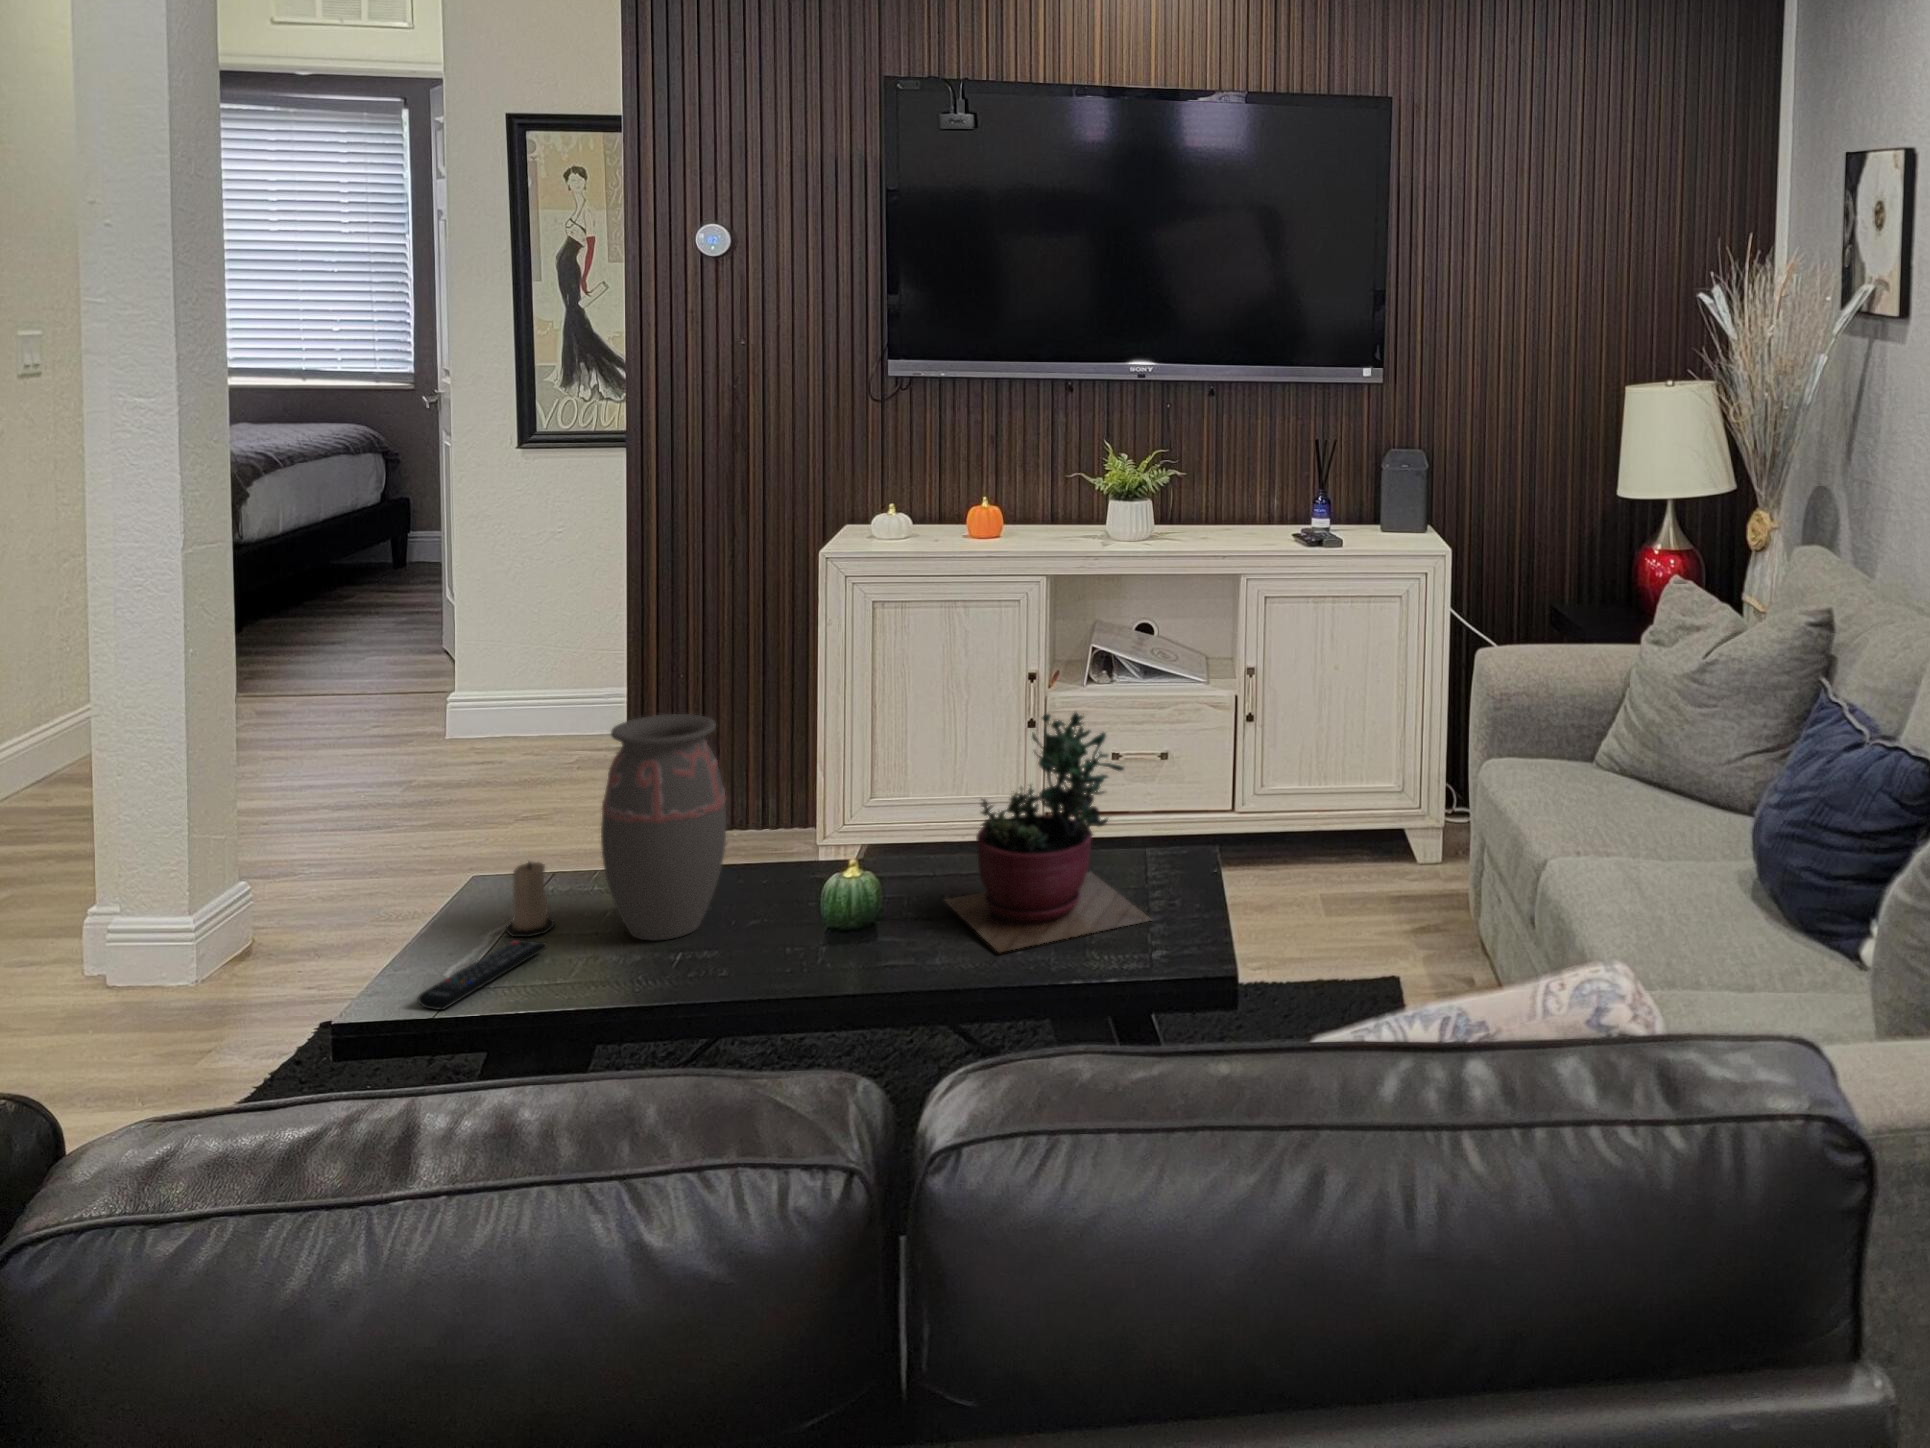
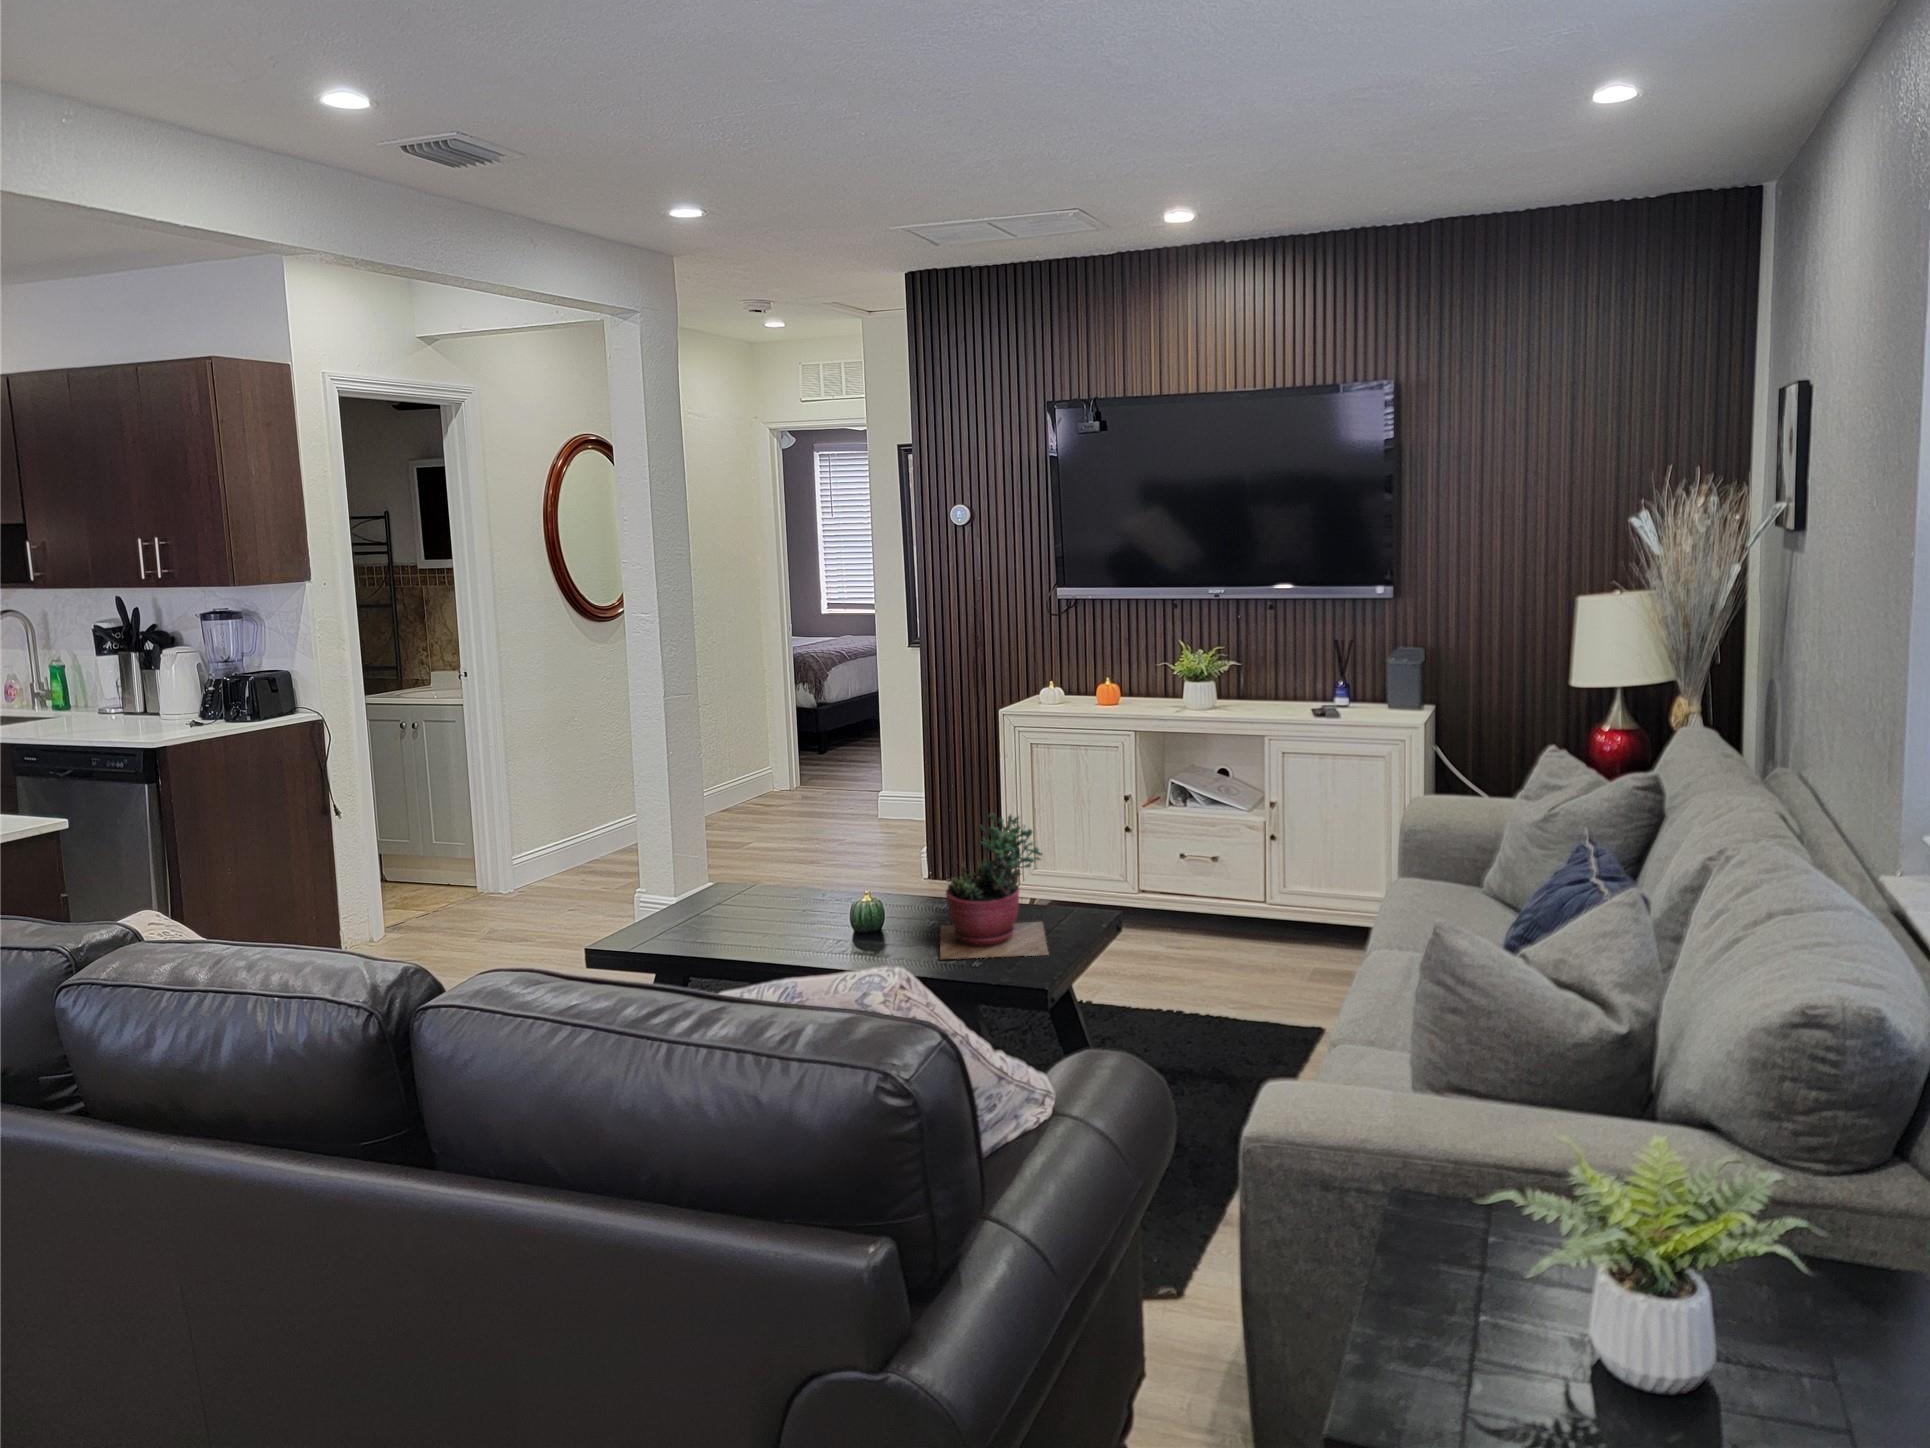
decorative vase: present [601,714,726,941] -> none [757,798,826,927]
candle: present [506,862,554,937] -> none [726,874,749,917]
remote control: present [418,940,547,1010] -> none [651,916,731,946]

